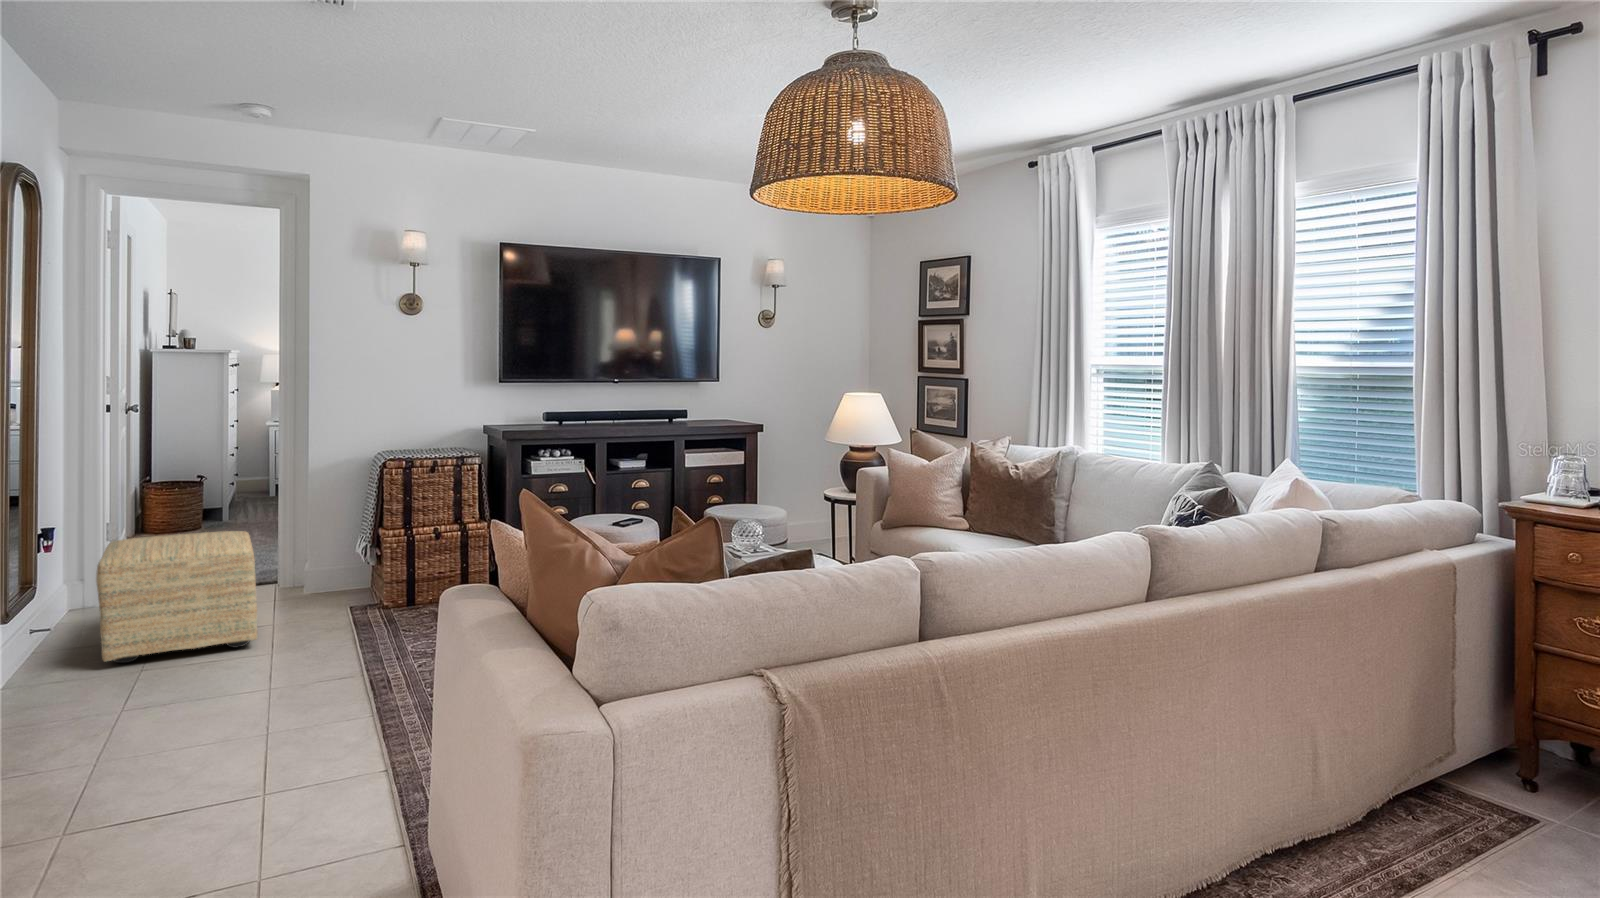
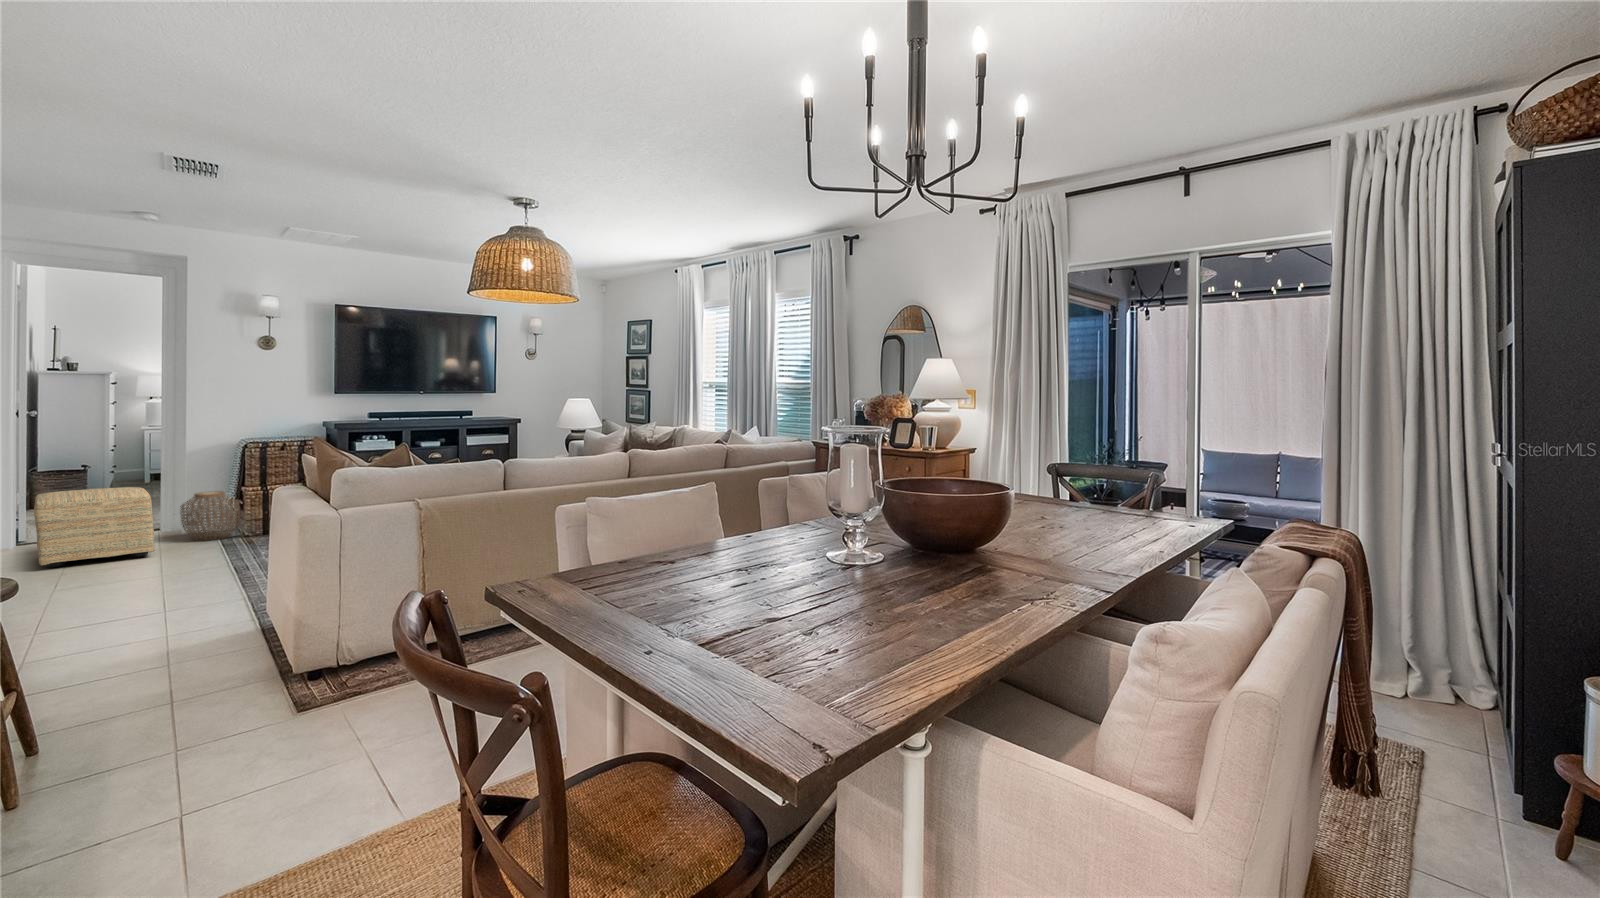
woven basket: none [297,536,375,614] -> present [180,491,240,541]

